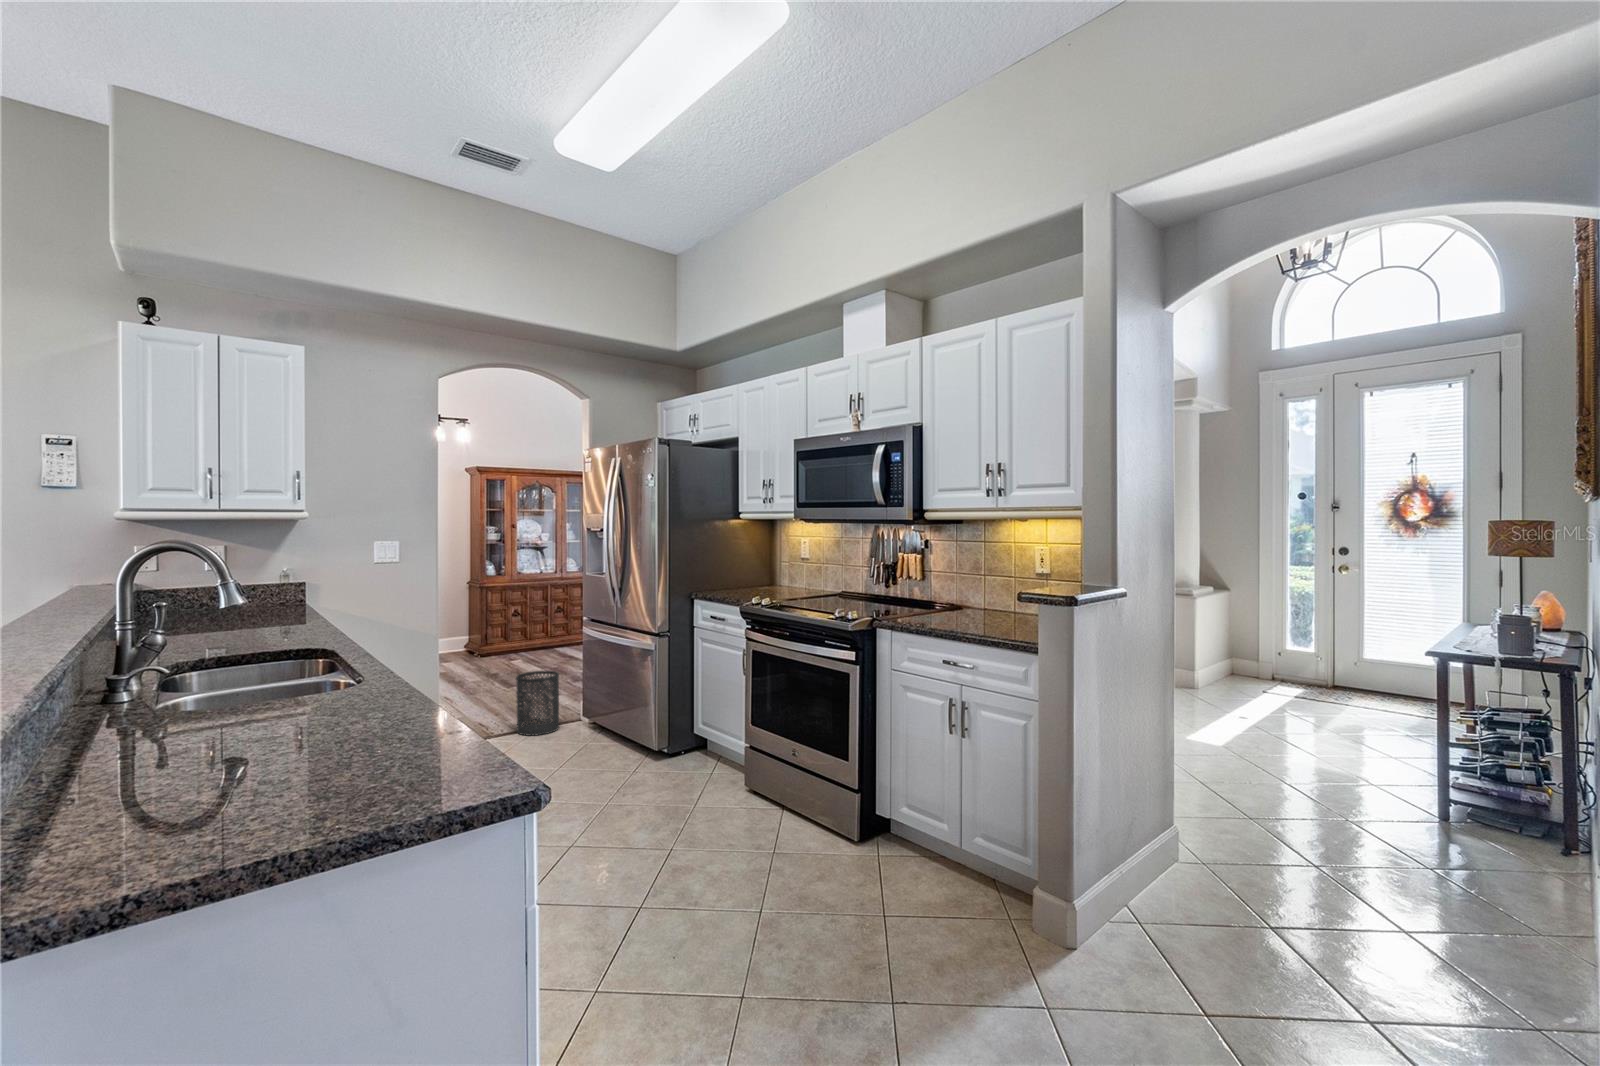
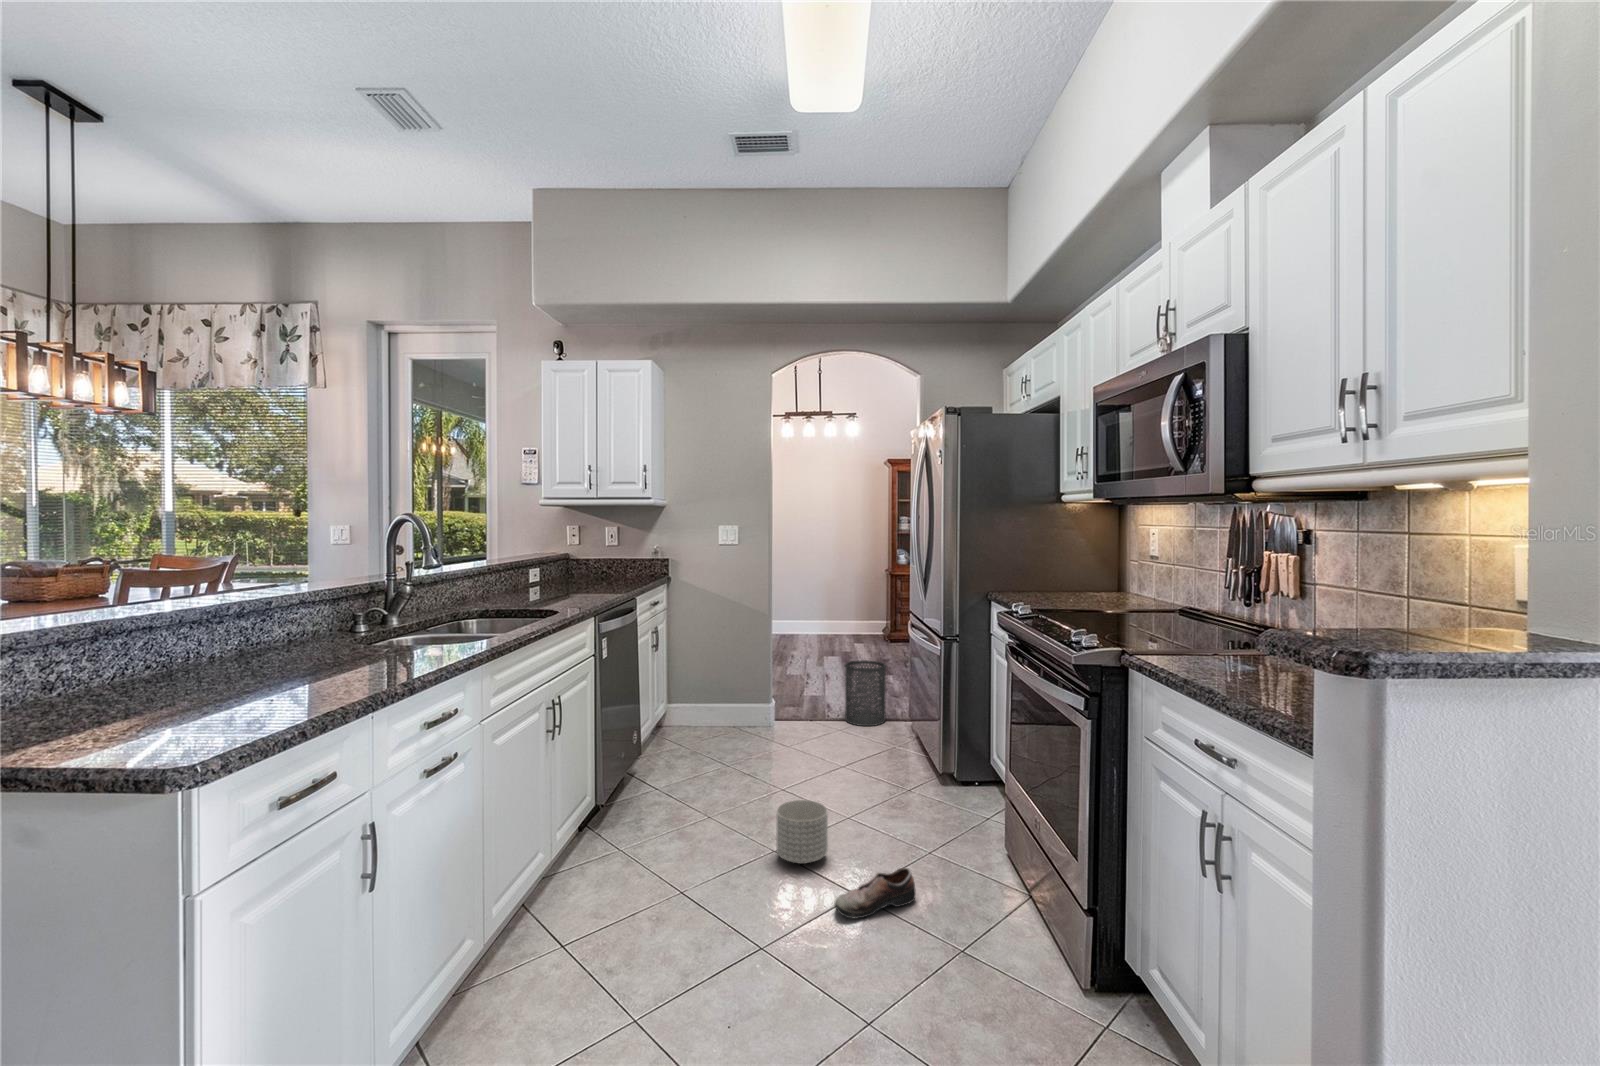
planter: none [579,792,628,849] -> present [776,800,828,864]
shoe: none [669,816,720,865] -> present [835,868,916,918]

